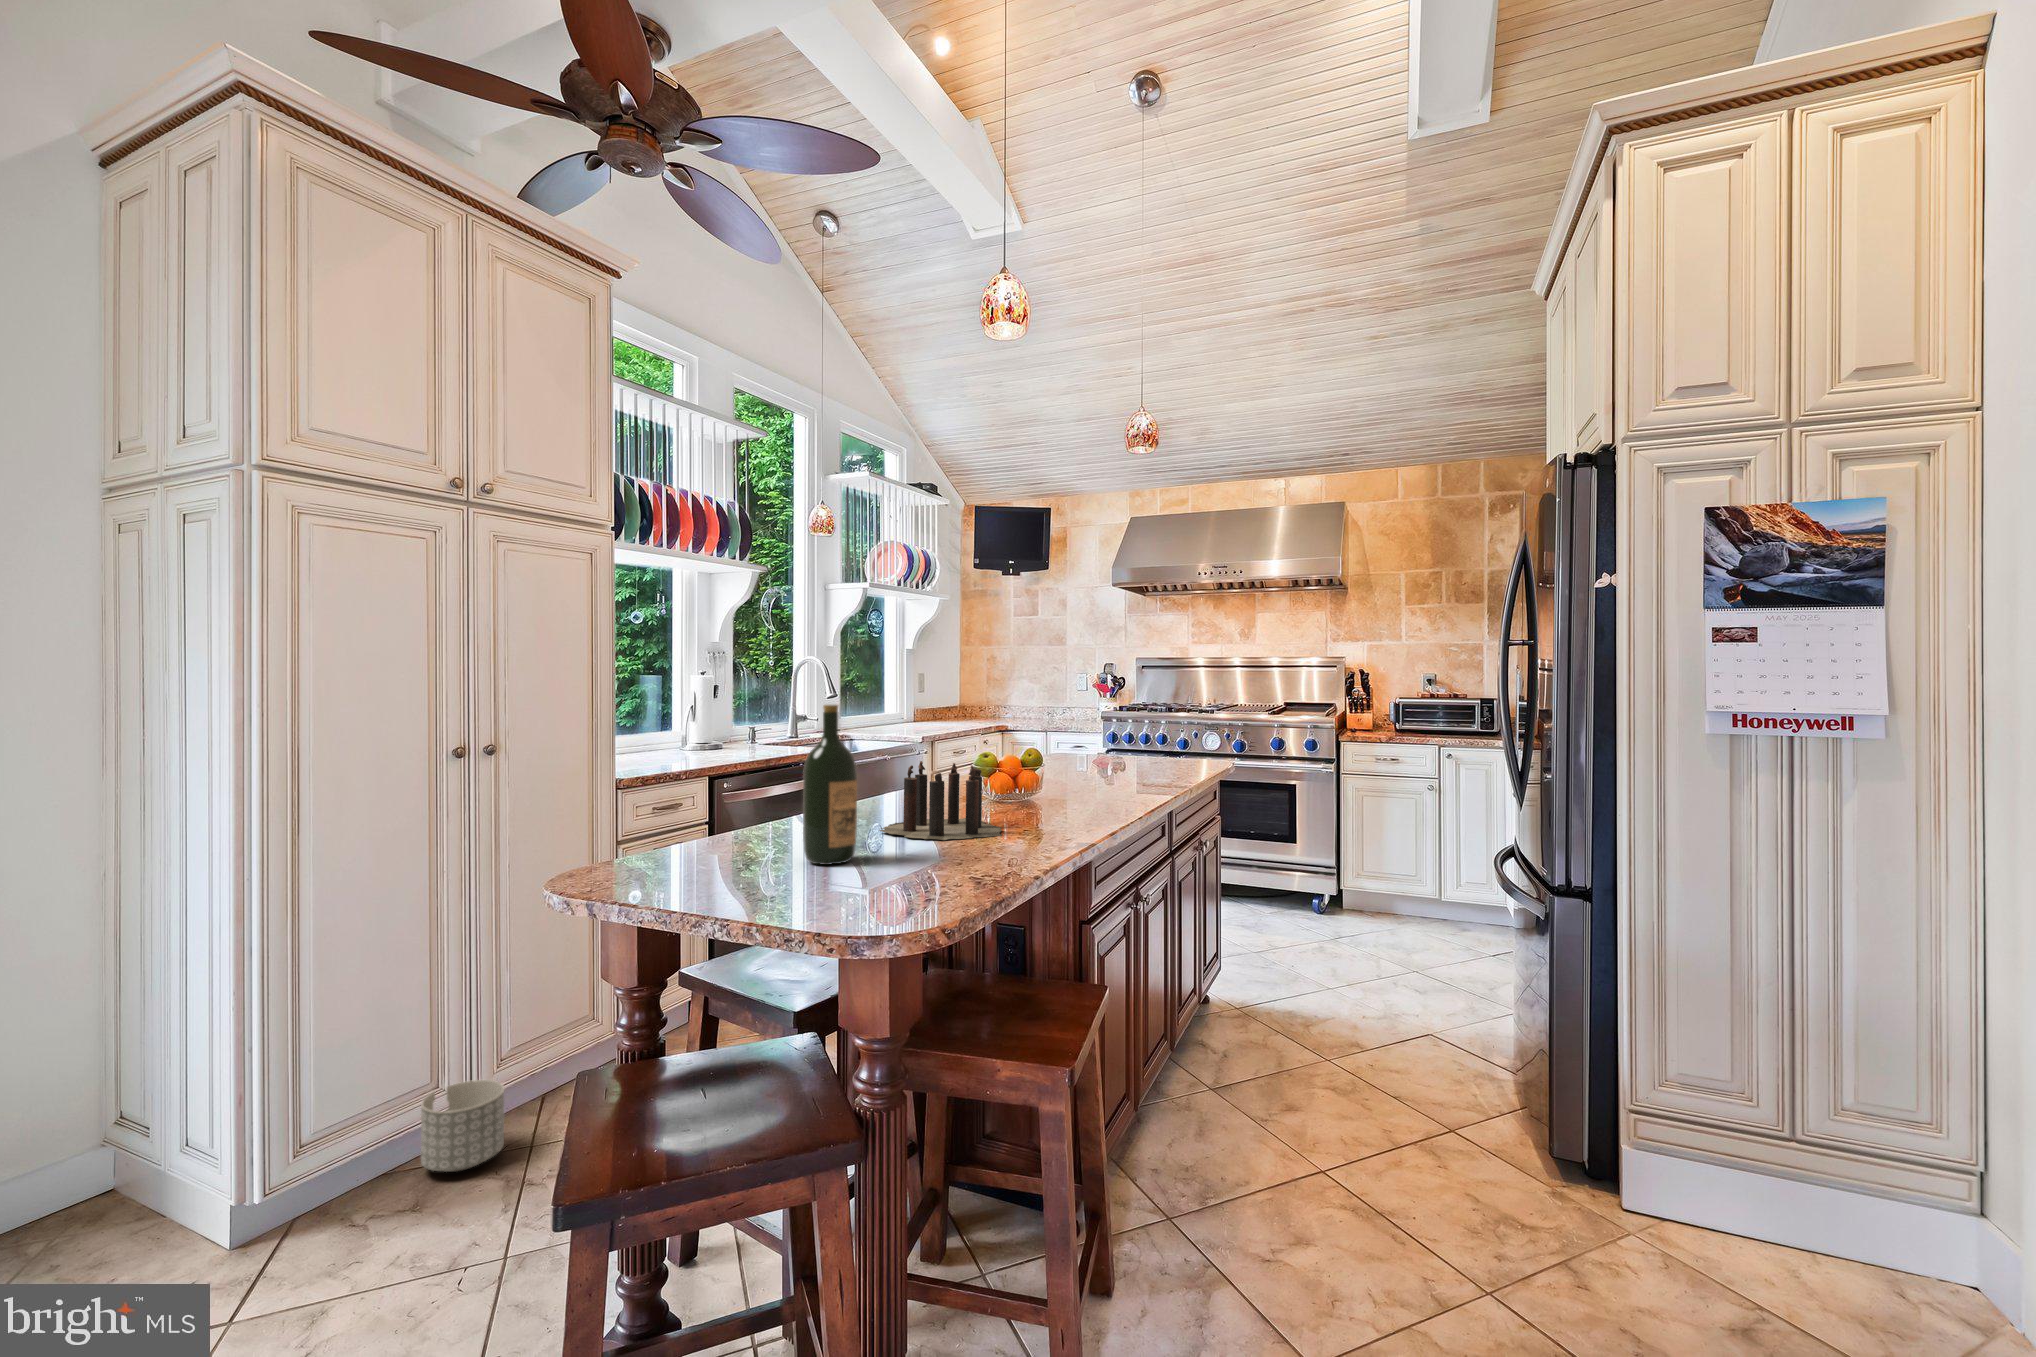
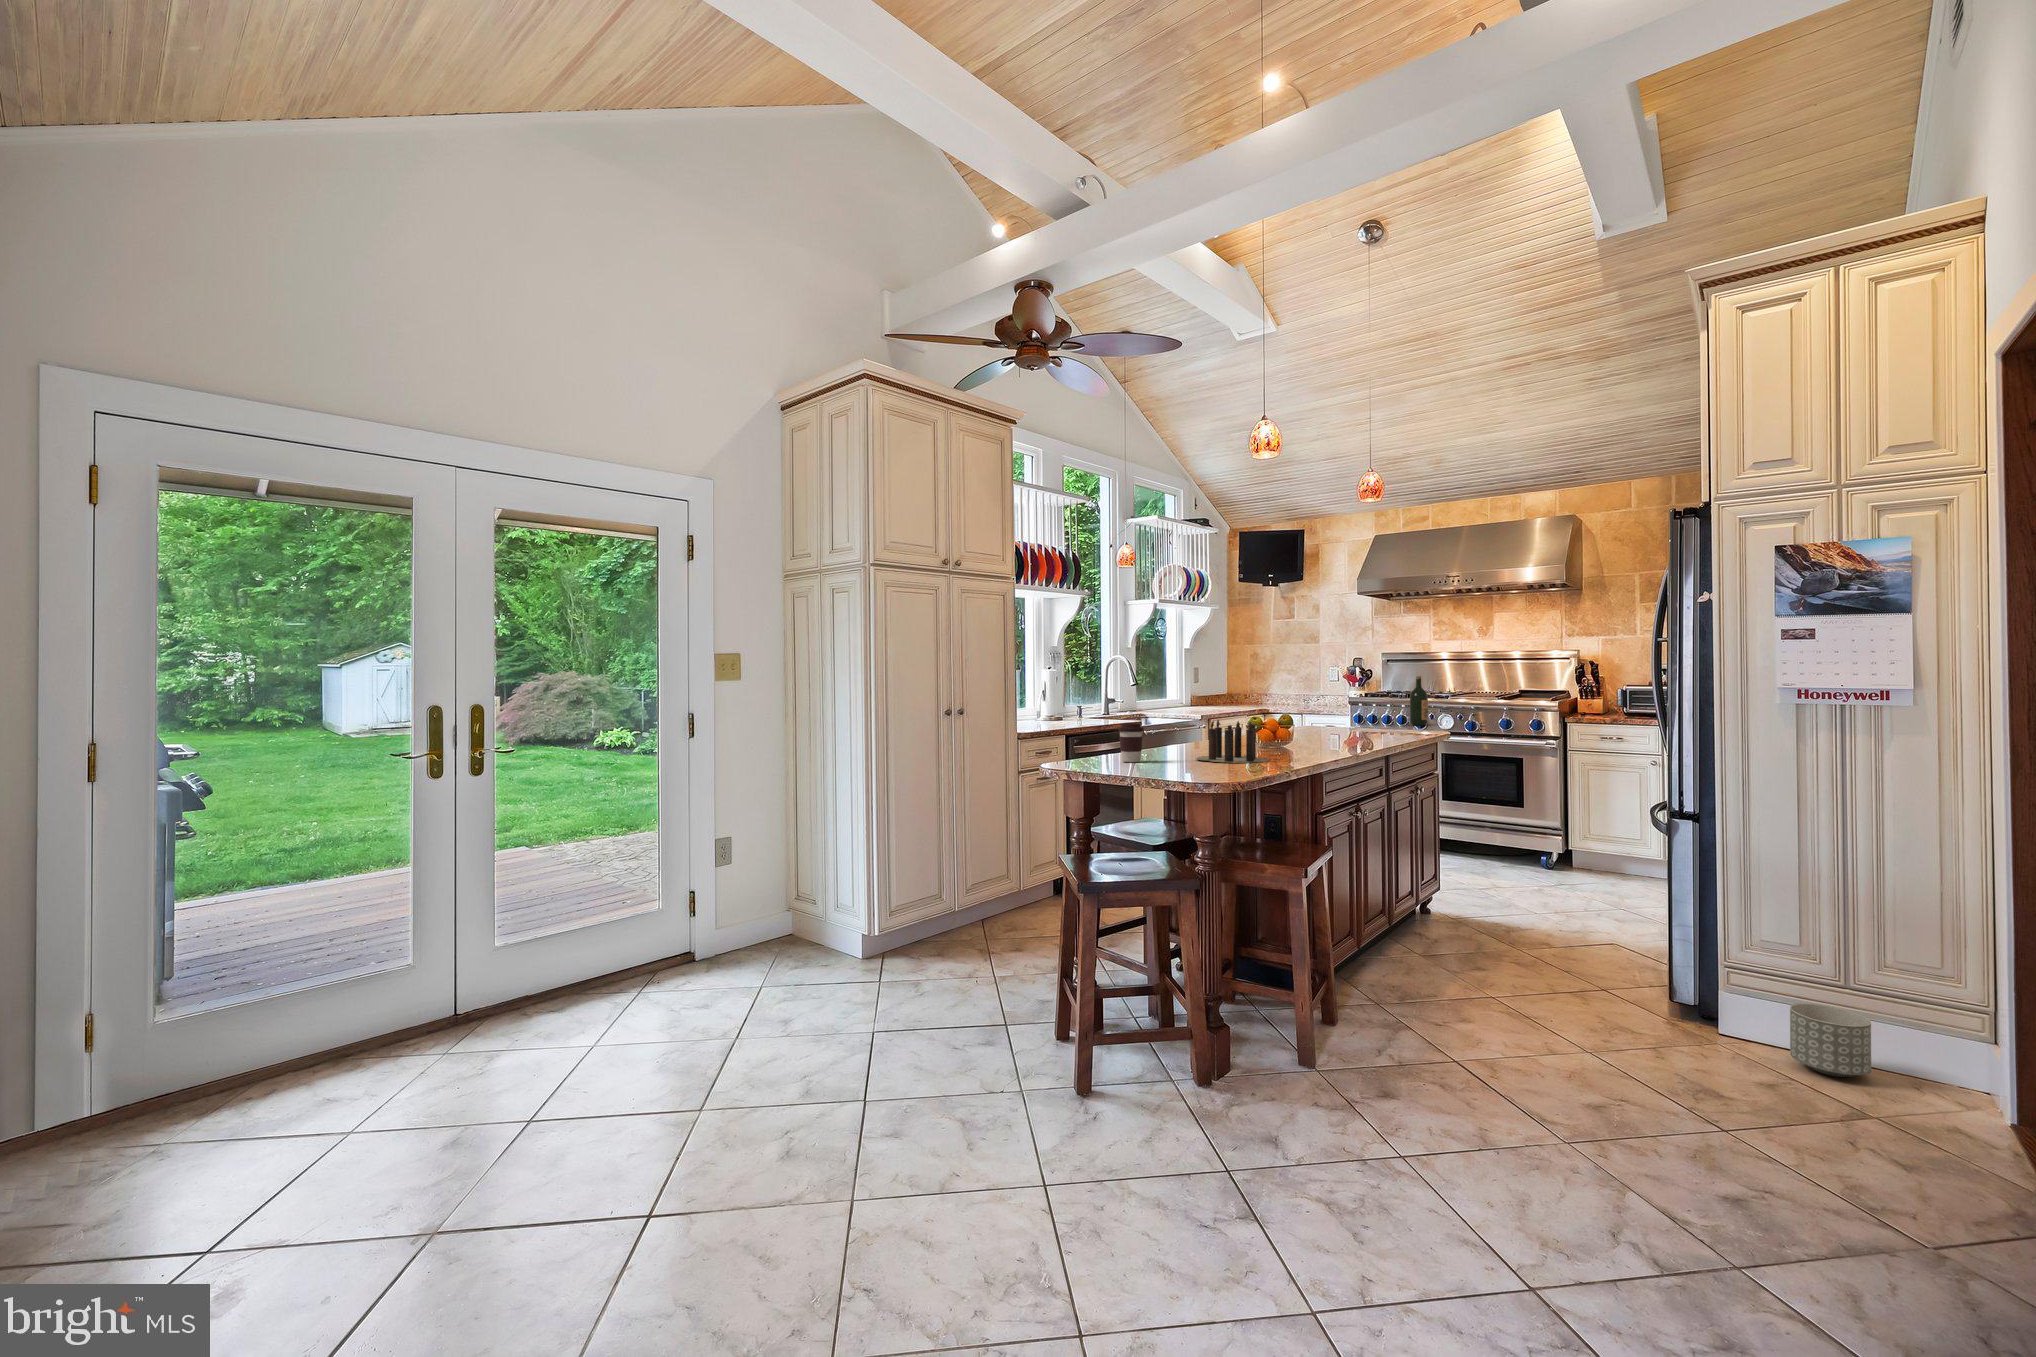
wine bottle: present [803,705,857,865] -> present [1410,676,1428,725]
coffee cup: none [744,770,790,842] -> present [1118,723,1144,762]
planter: present [421,1080,505,1172] -> present [1790,1004,1871,1077]

